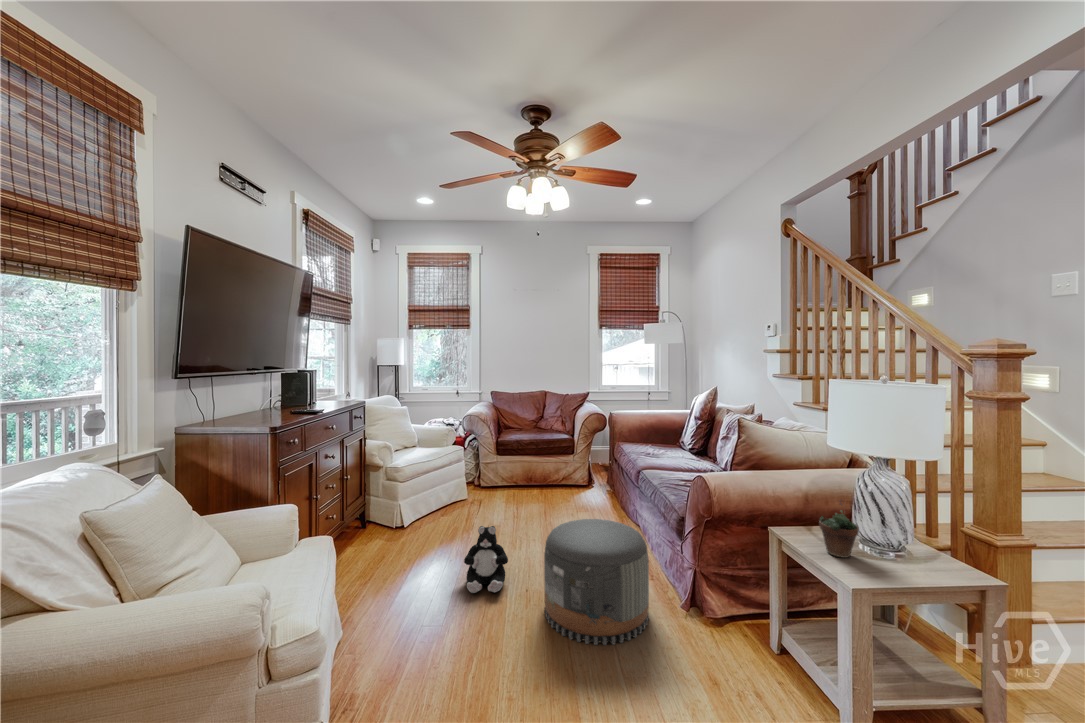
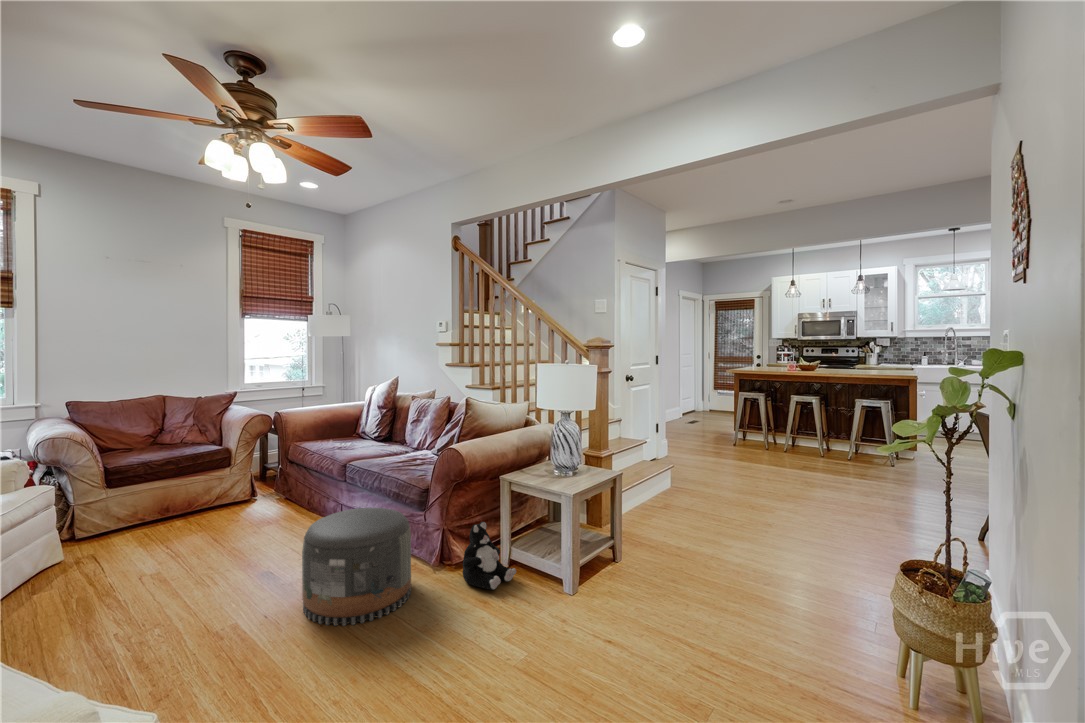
succulent plant: present [819,501,859,558] -> none [538,443,560,480]
plush toy: present [464,526,508,593] -> present [463,522,516,590]

